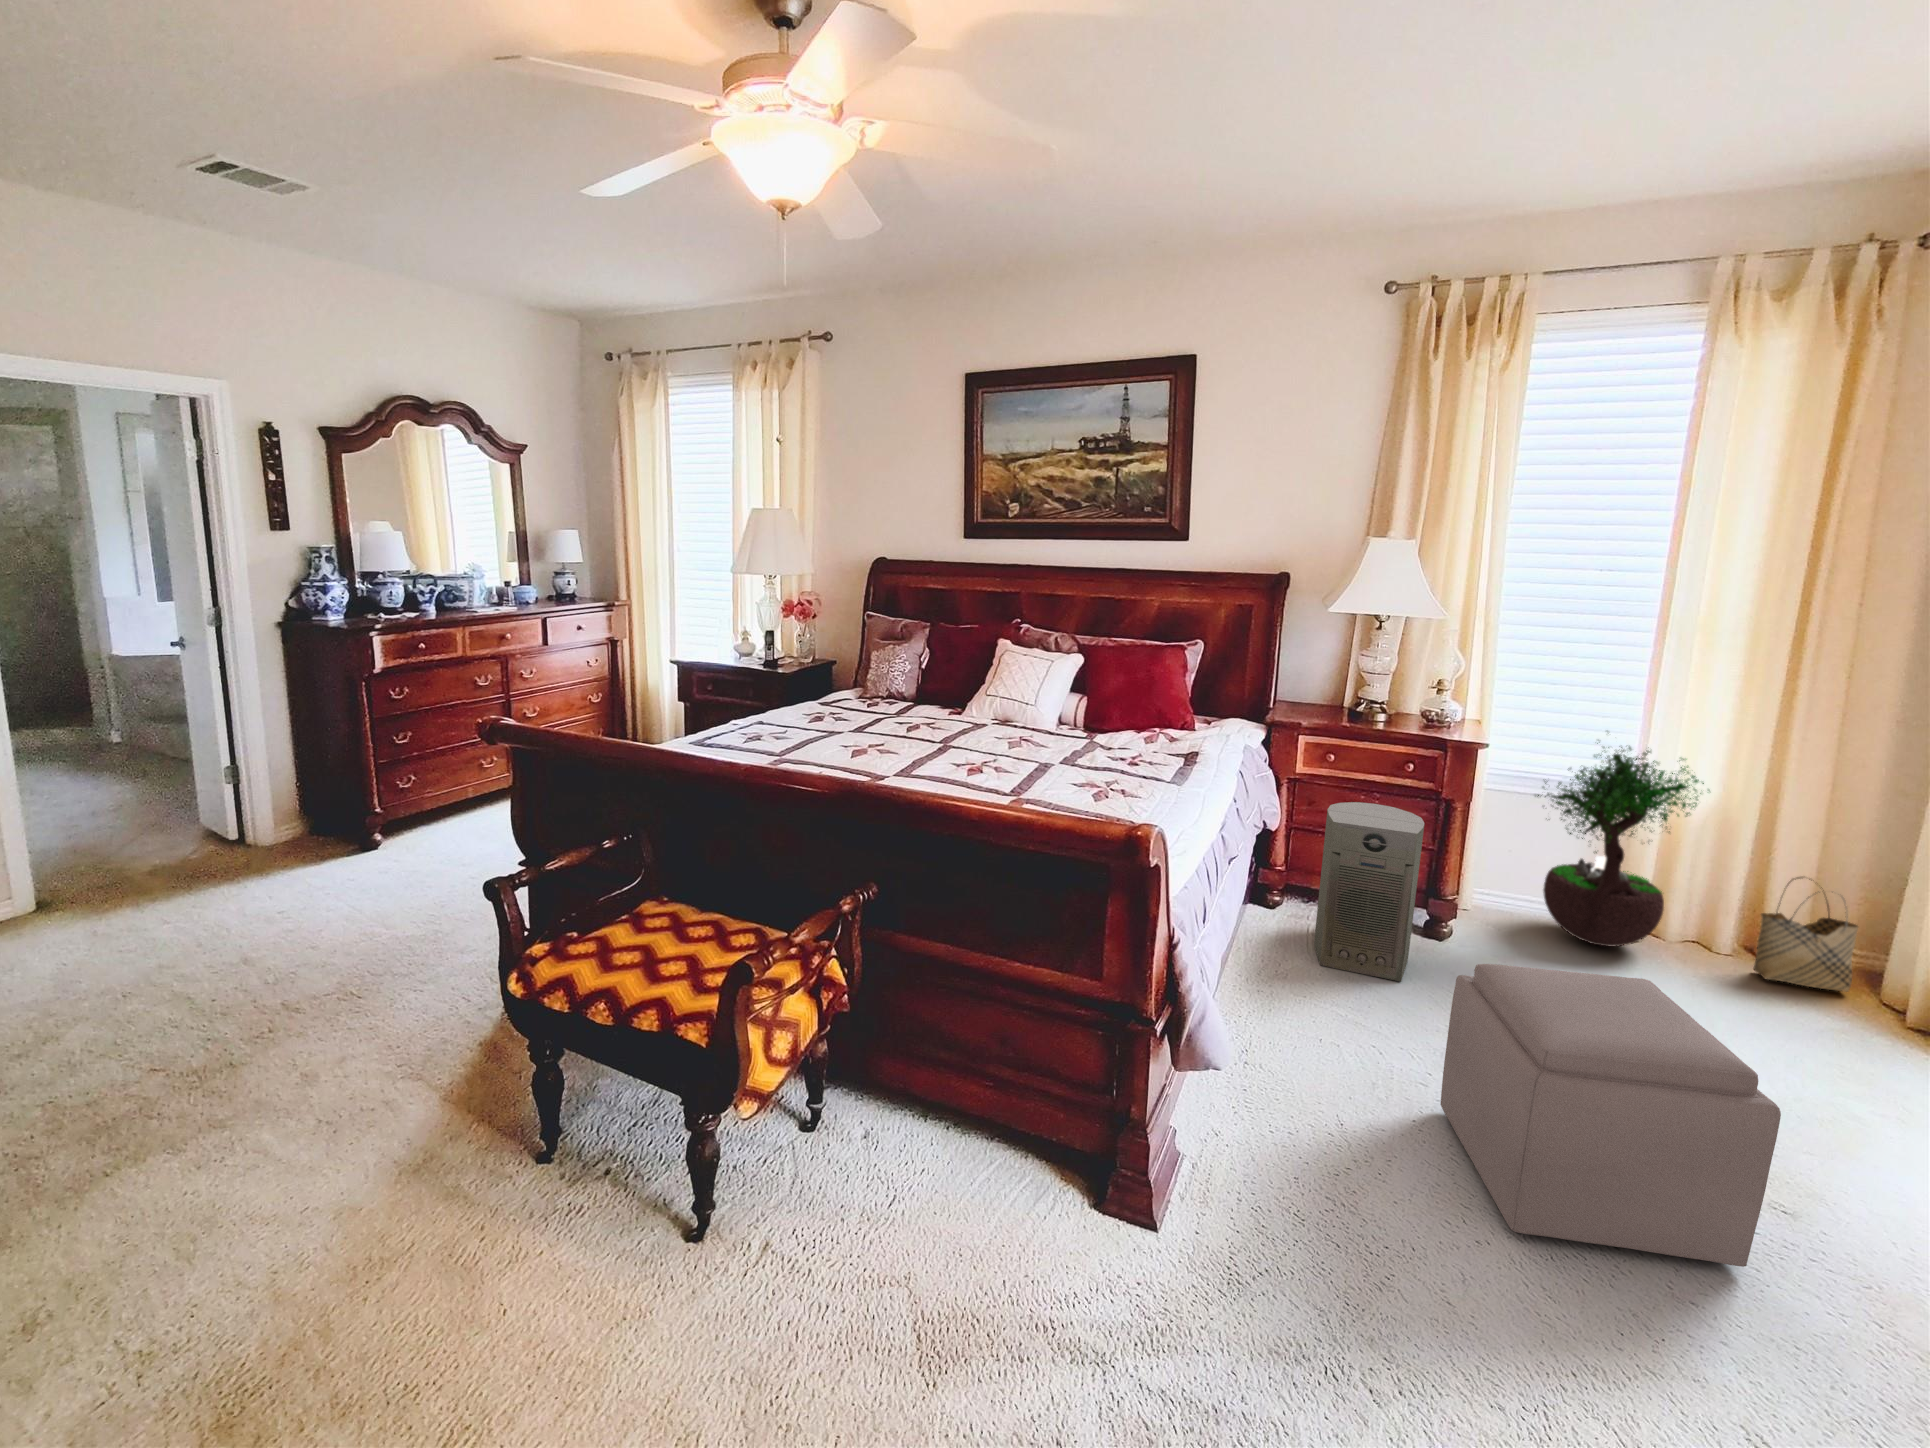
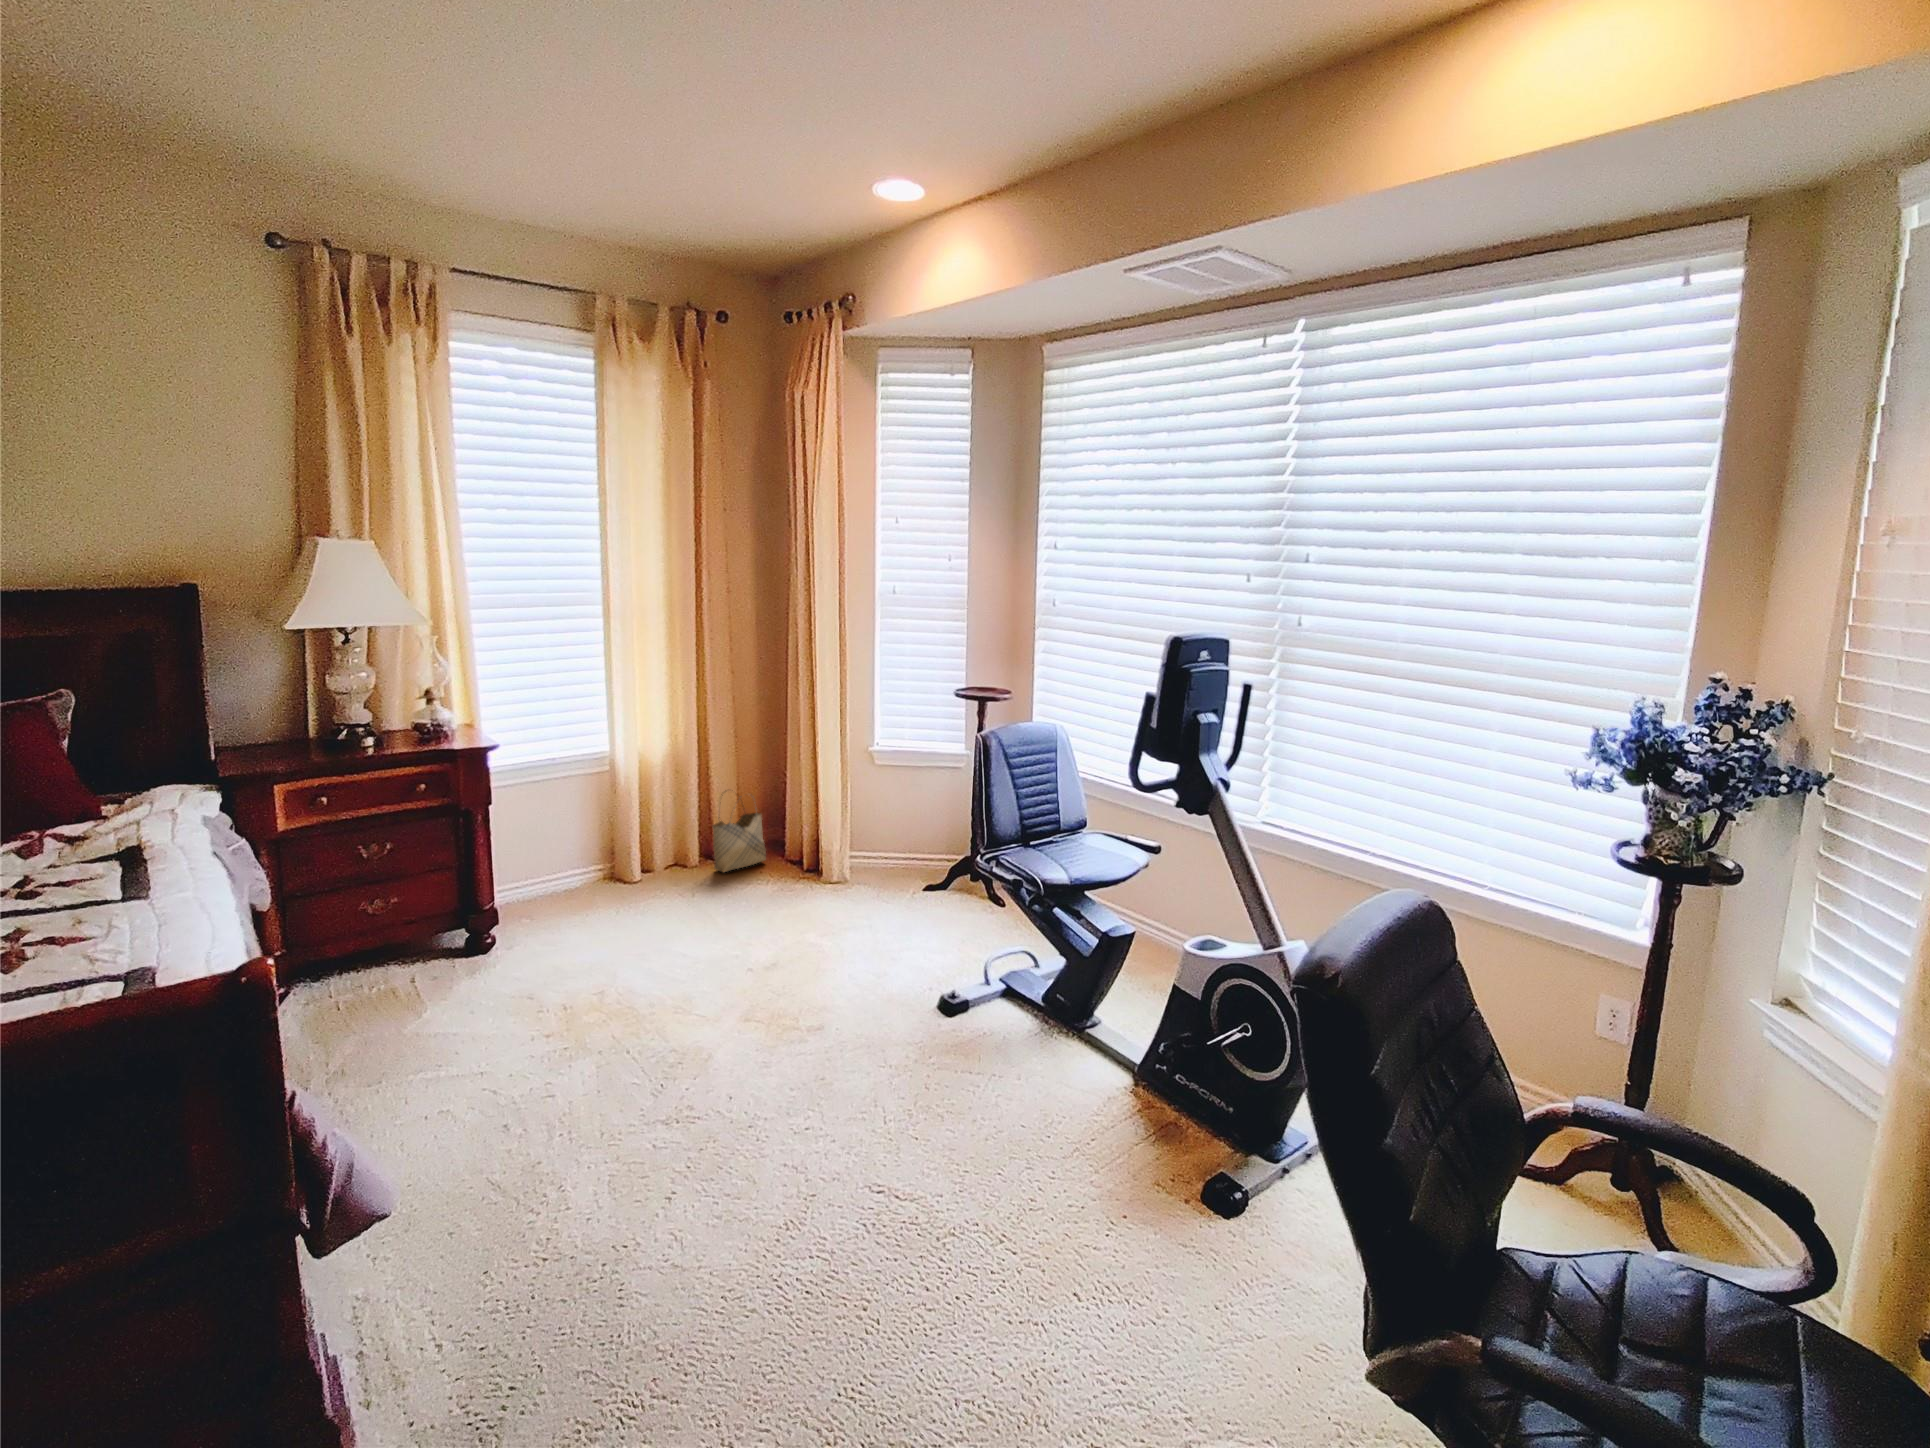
potted tree: present [1537,743,1704,947] -> none [542,709,669,898]
air purifier: present [1314,802,1425,982] -> none [341,834,475,1041]
ottoman: present [1441,964,1781,1267] -> none [568,898,818,1160]

